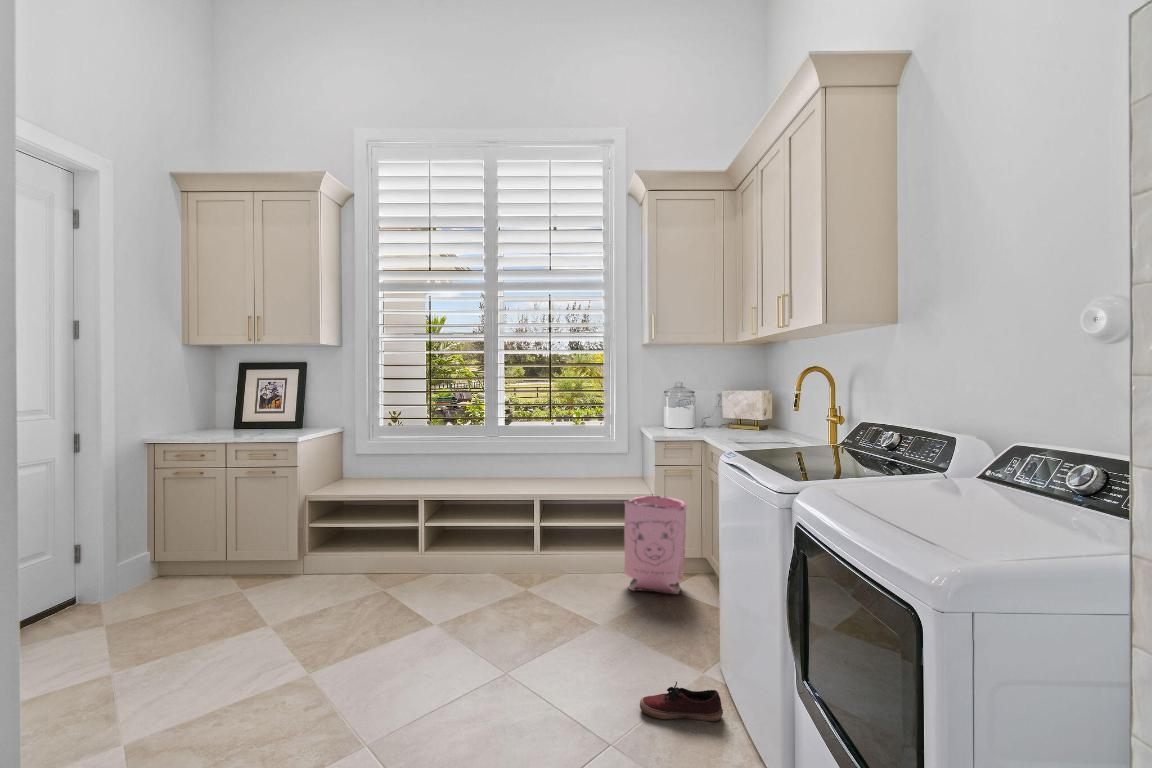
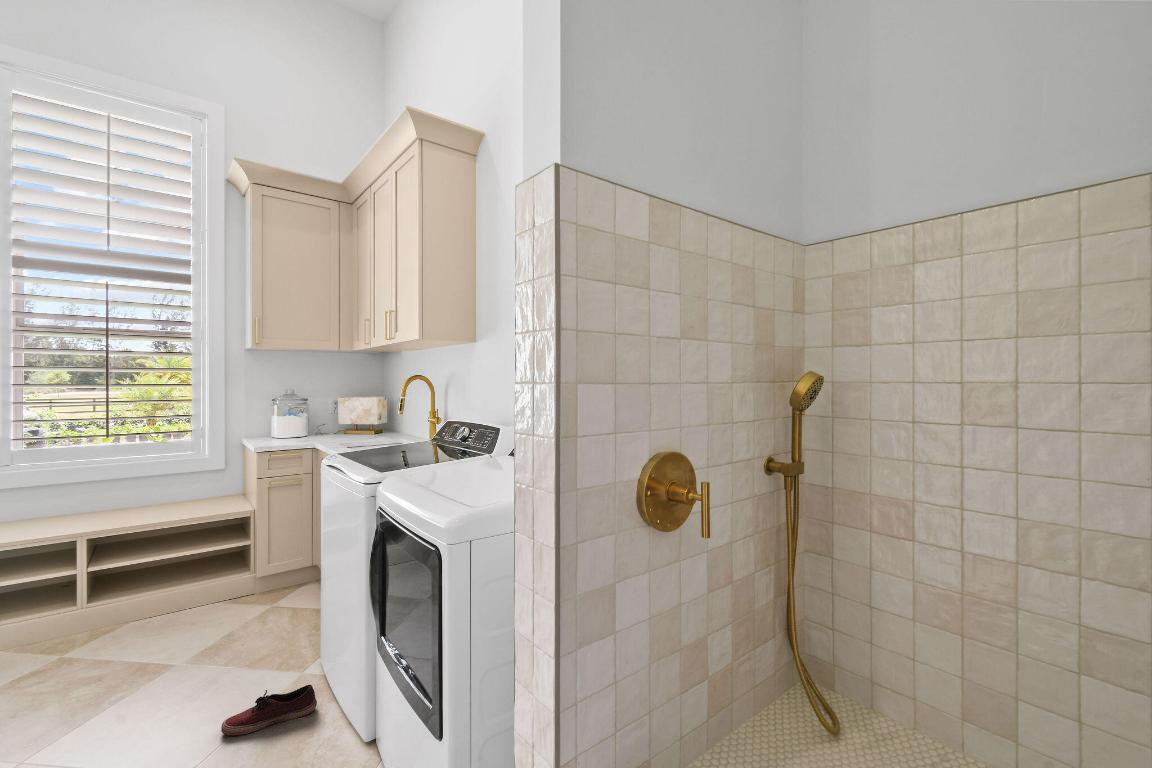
bag: present [624,495,687,594] -> none [215,508,294,617]

